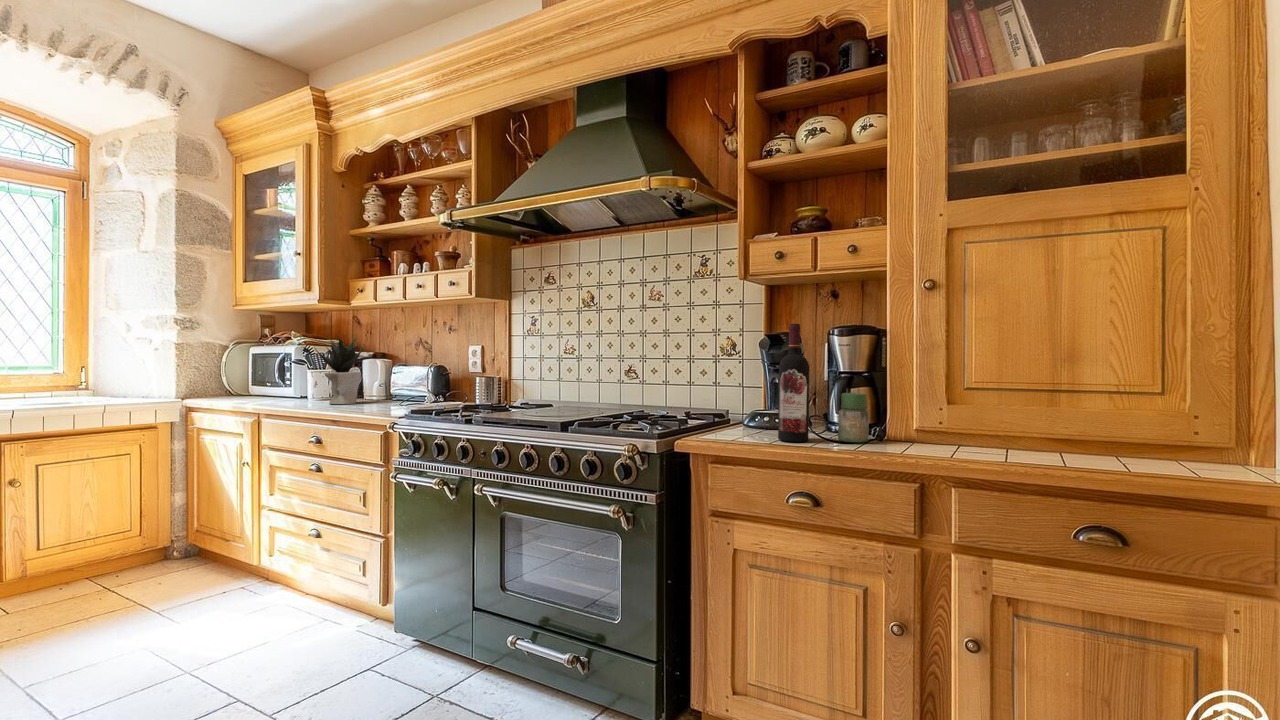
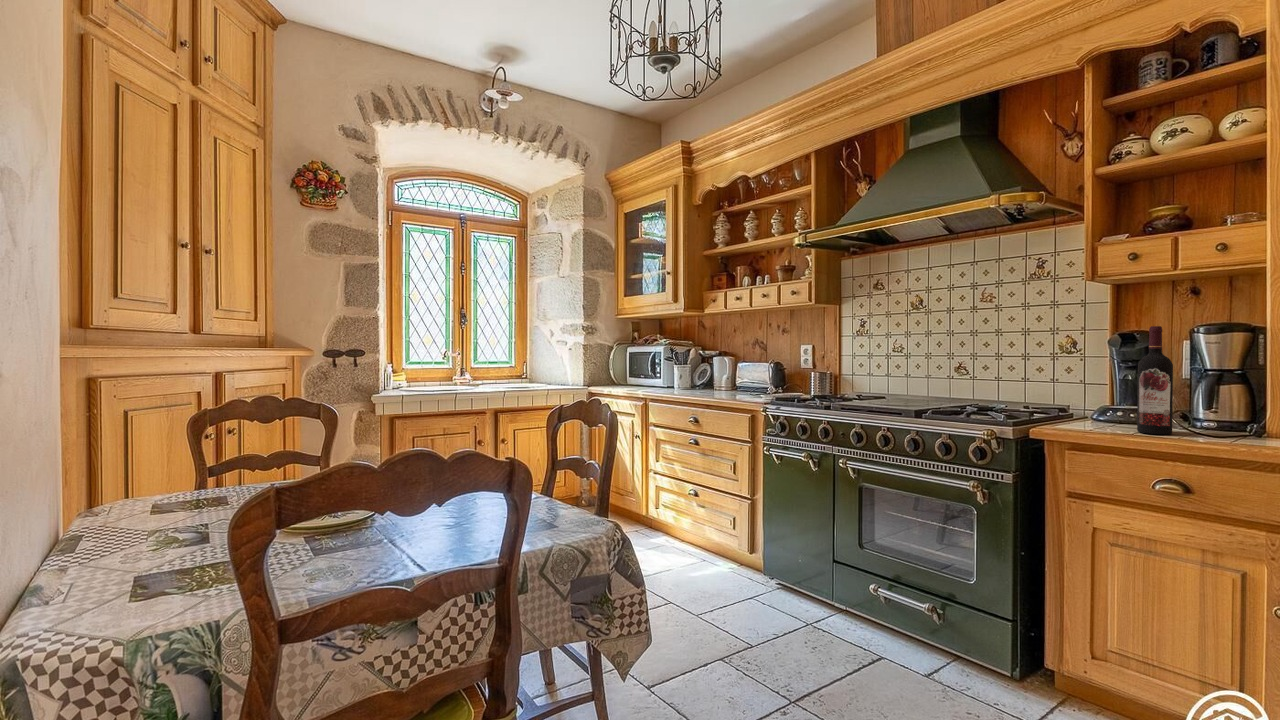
potted plant: present [315,335,365,404] -> none [688,337,723,392]
jar: present [838,393,869,443] -> none [1208,390,1246,437]

